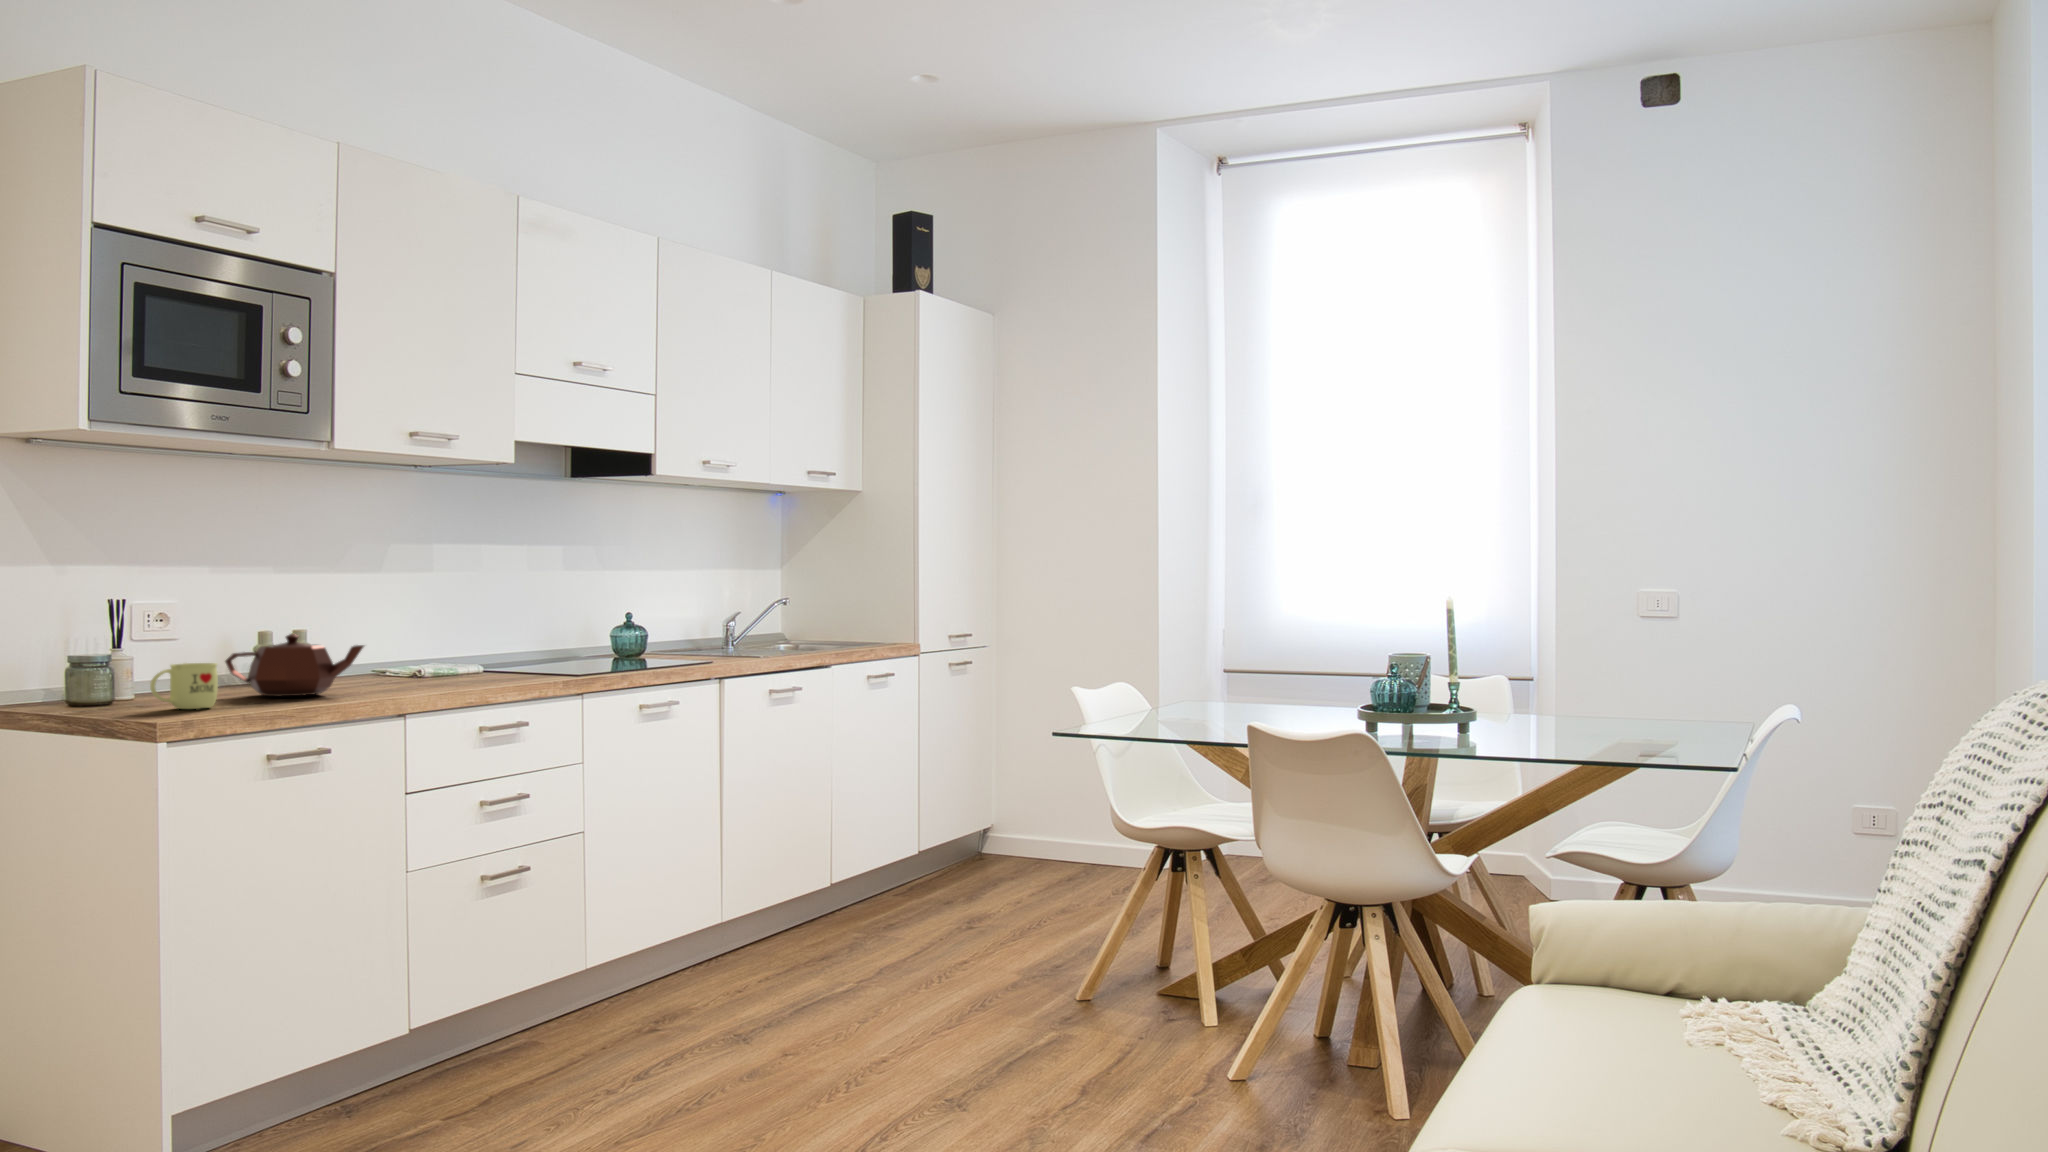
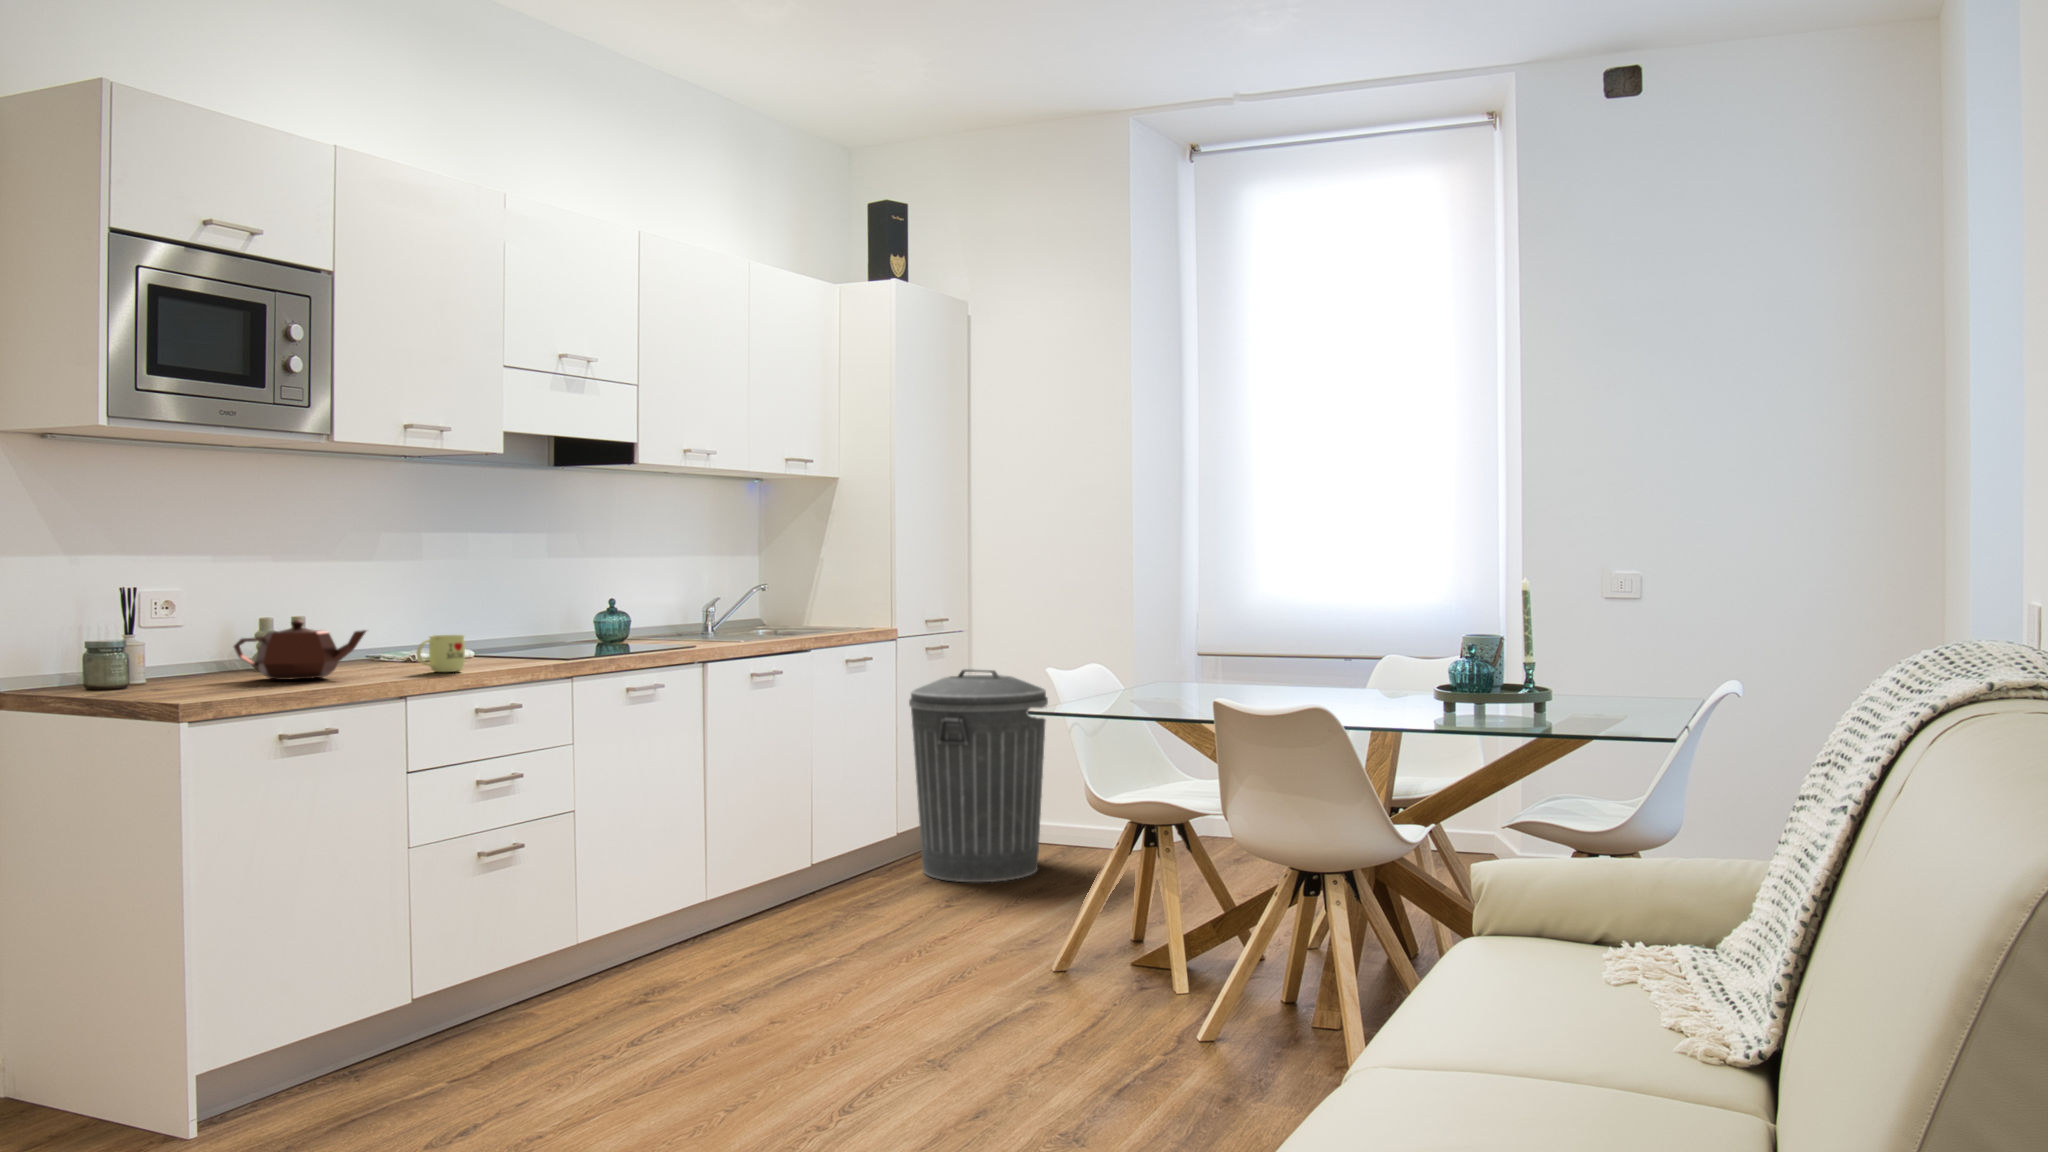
mug: present [150,663,218,709] -> present [416,635,465,672]
trash can: none [930,685,1072,905] -> present [909,669,1048,882]

